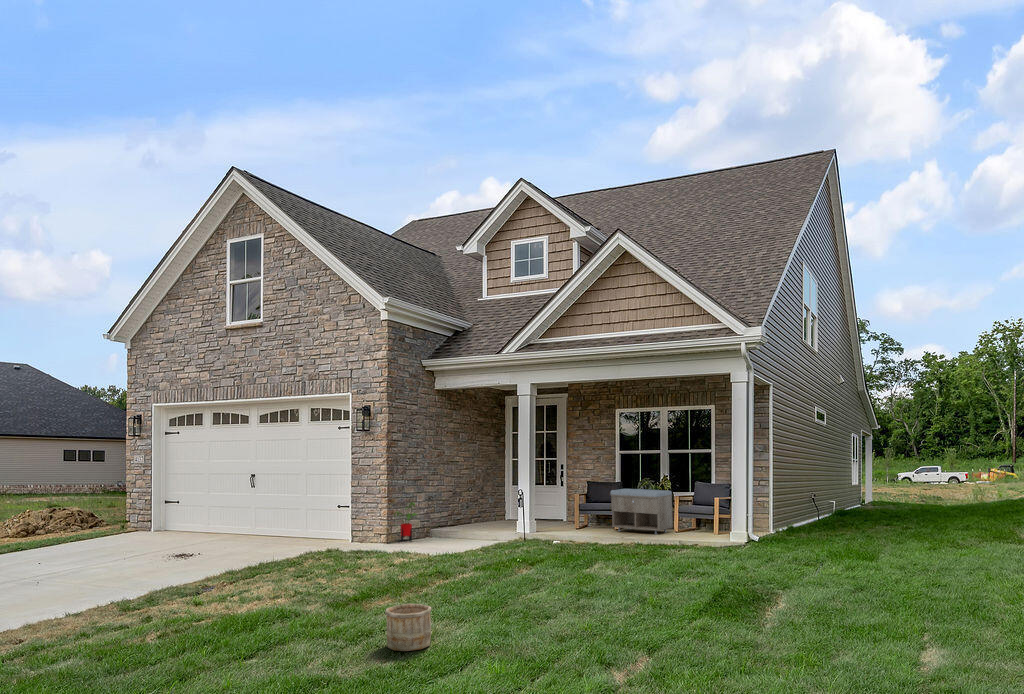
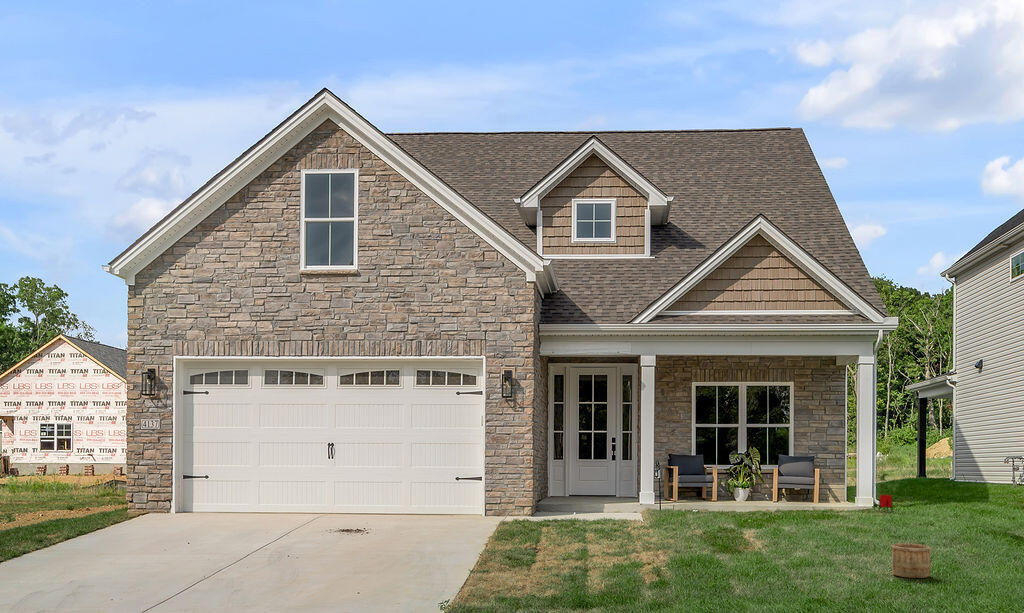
storage bench: present [610,489,673,534] -> none [713,464,768,507]
house plant: present [394,502,416,542] -> present [875,474,898,512]

